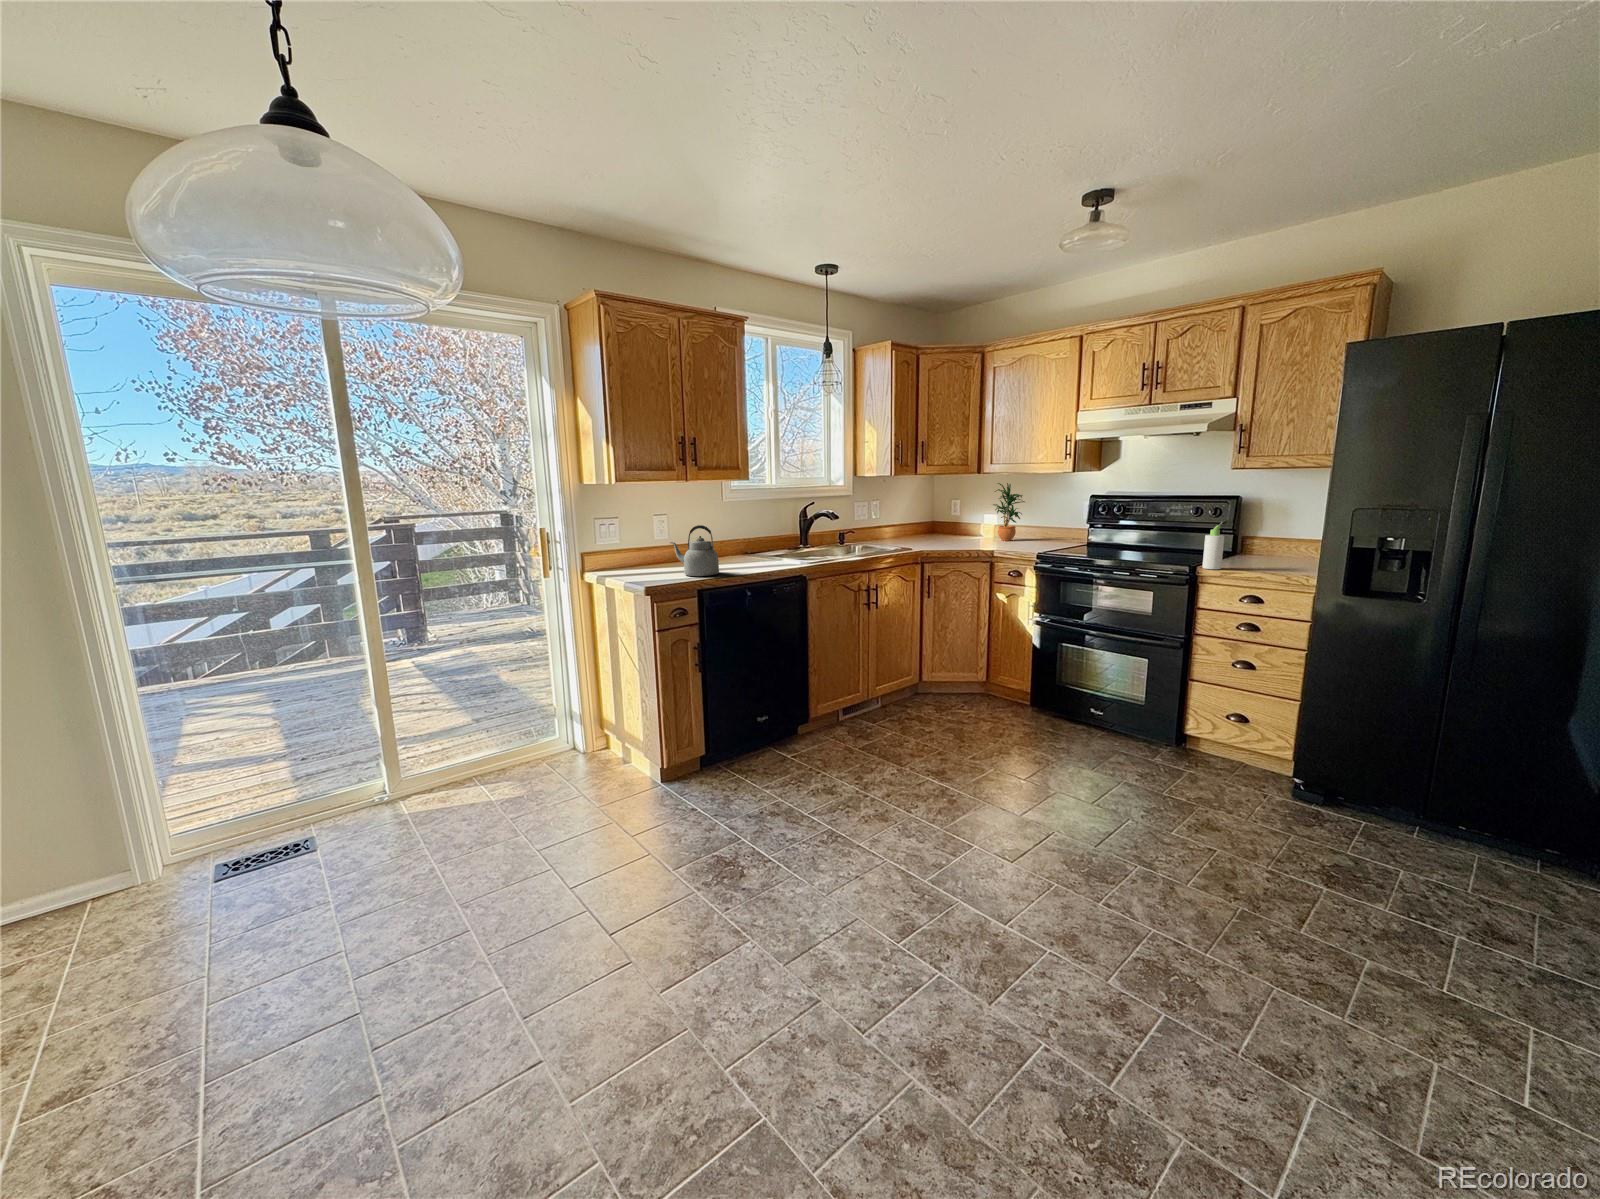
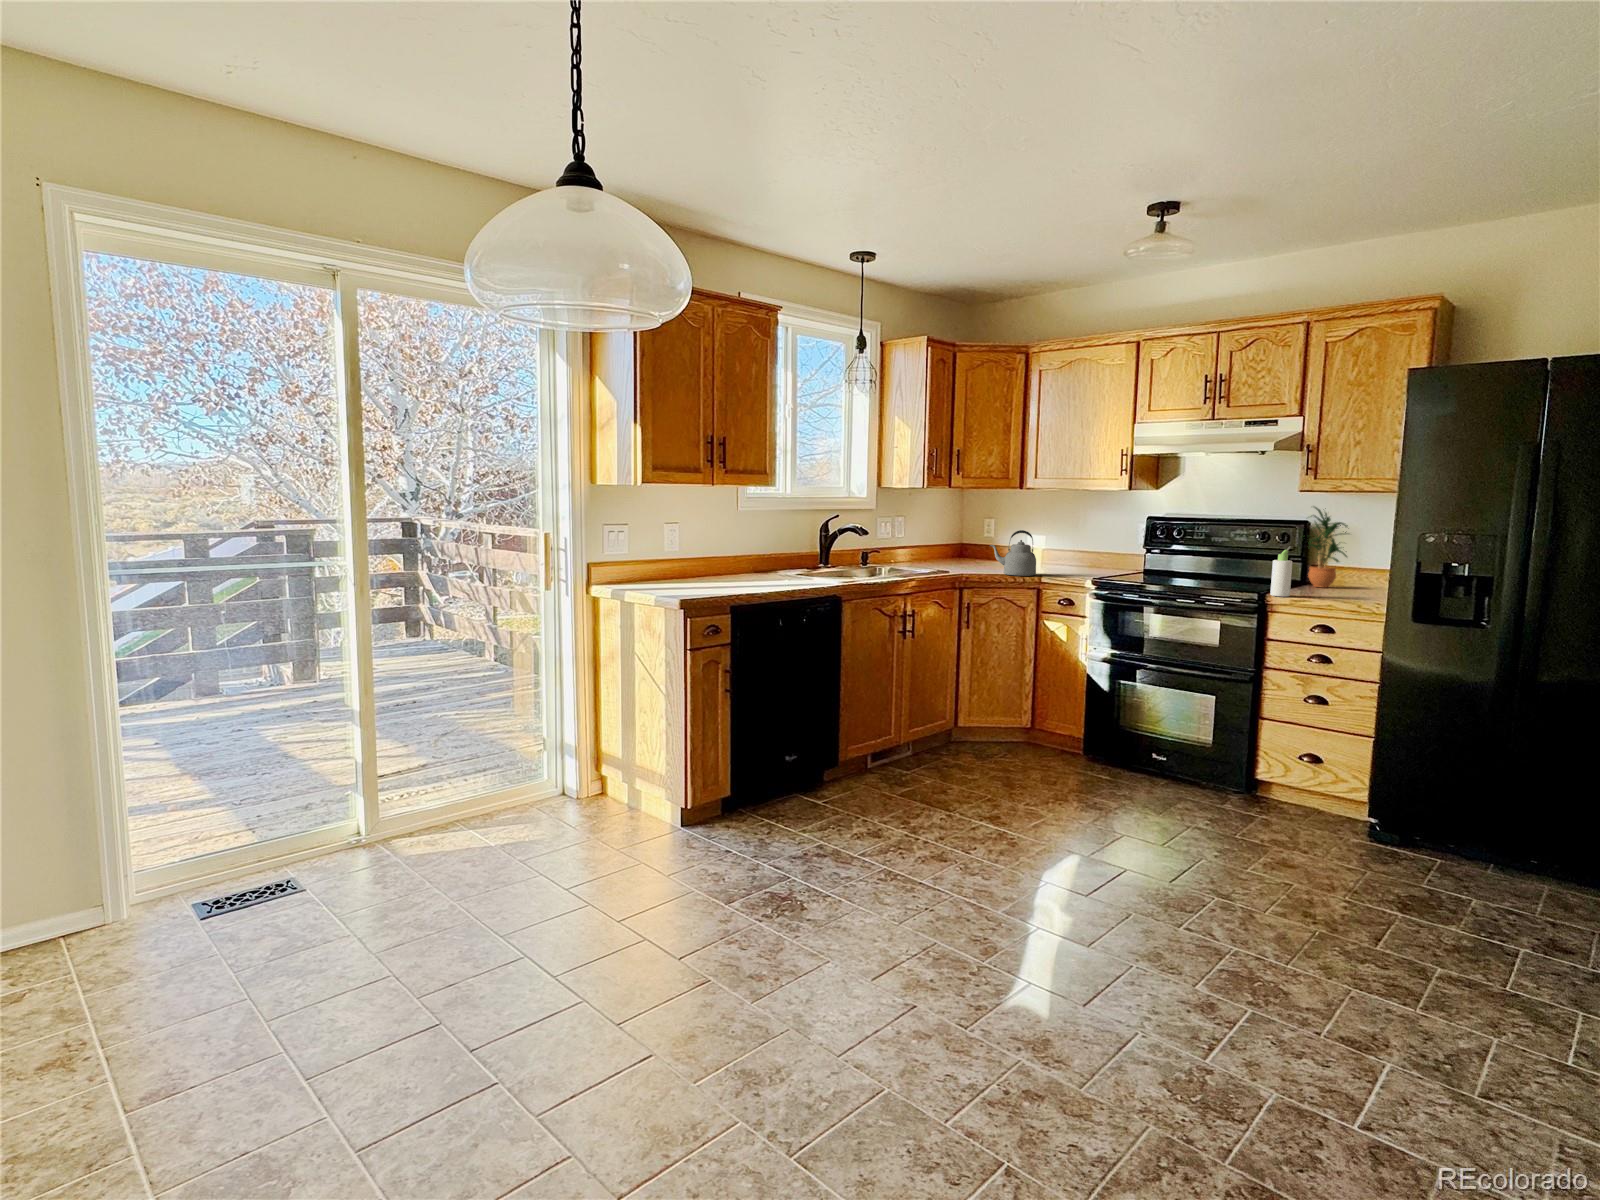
potted plant: present [993,483,1025,541] -> present [1303,507,1348,588]
kettle: present [670,525,719,576] -> present [990,530,1036,576]

